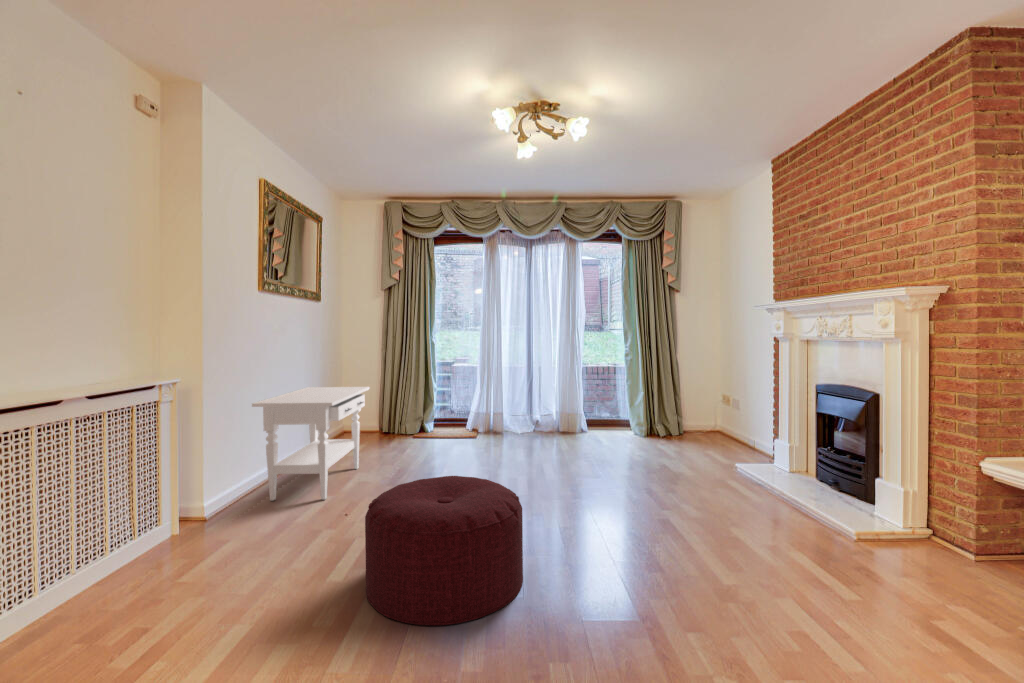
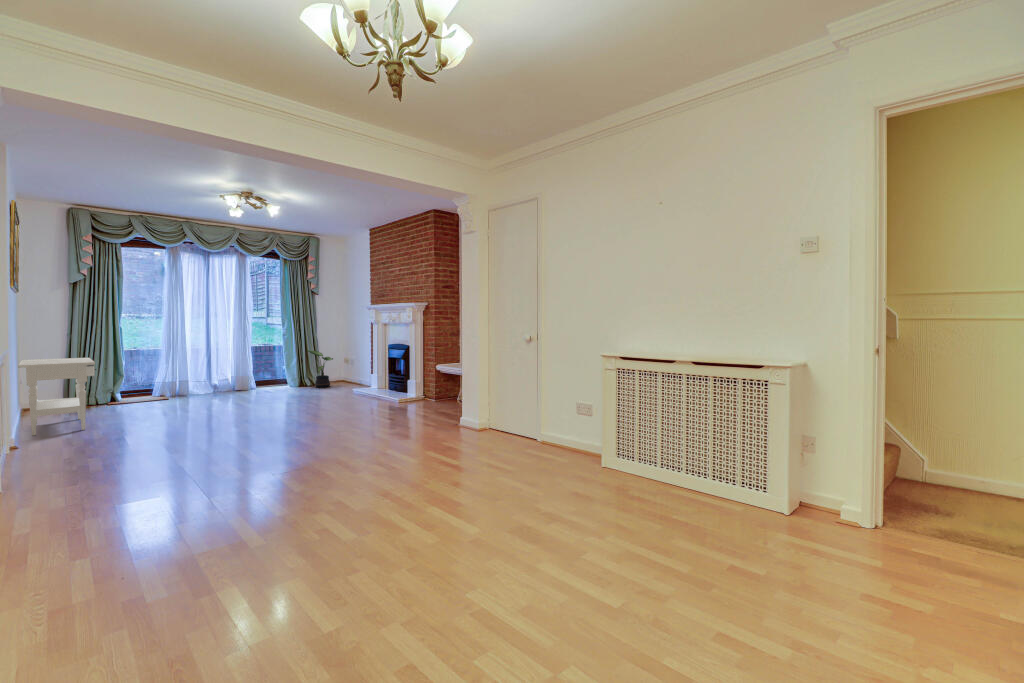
potted plant: none [658,380,701,444] -> present [308,350,333,387]
ottoman: present [365,476,523,626] -> none [179,388,264,441]

